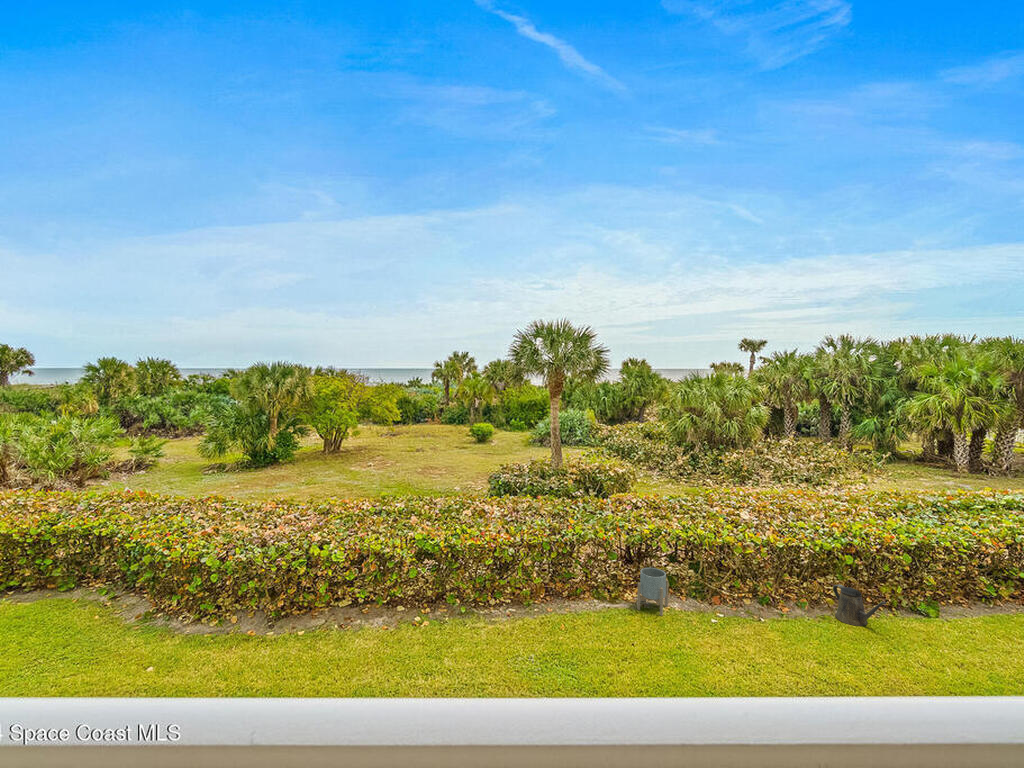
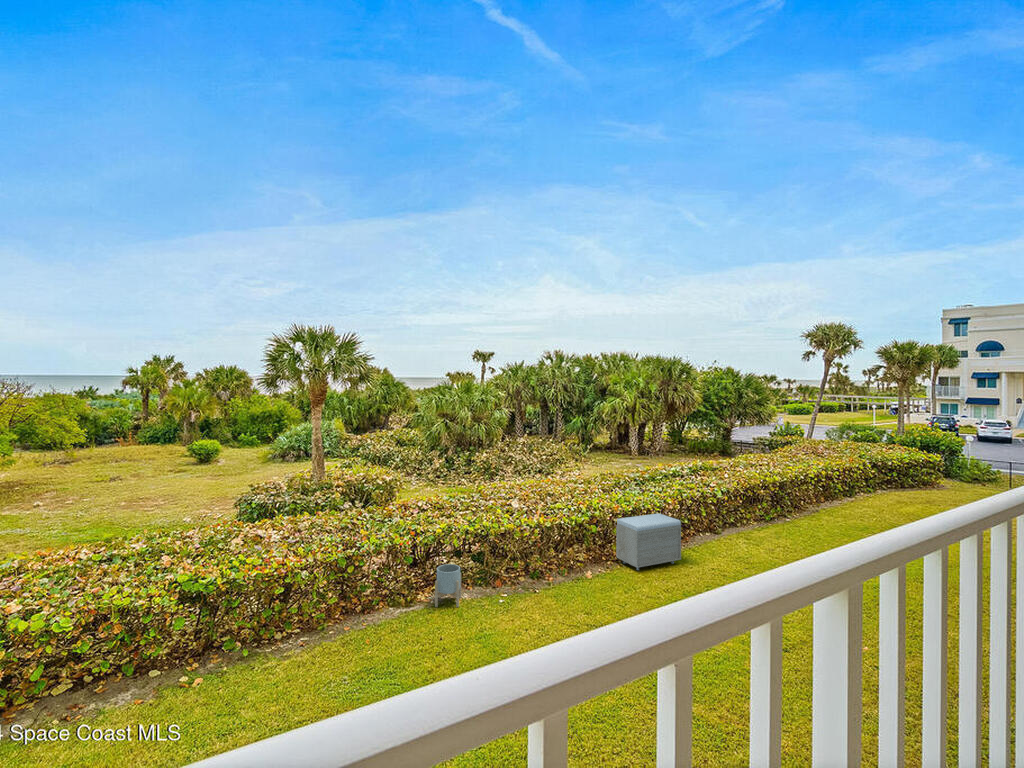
storage bench: none [889,554,1006,632] -> present [616,513,681,570]
watering can: present [833,585,887,626] -> none [583,549,620,579]

